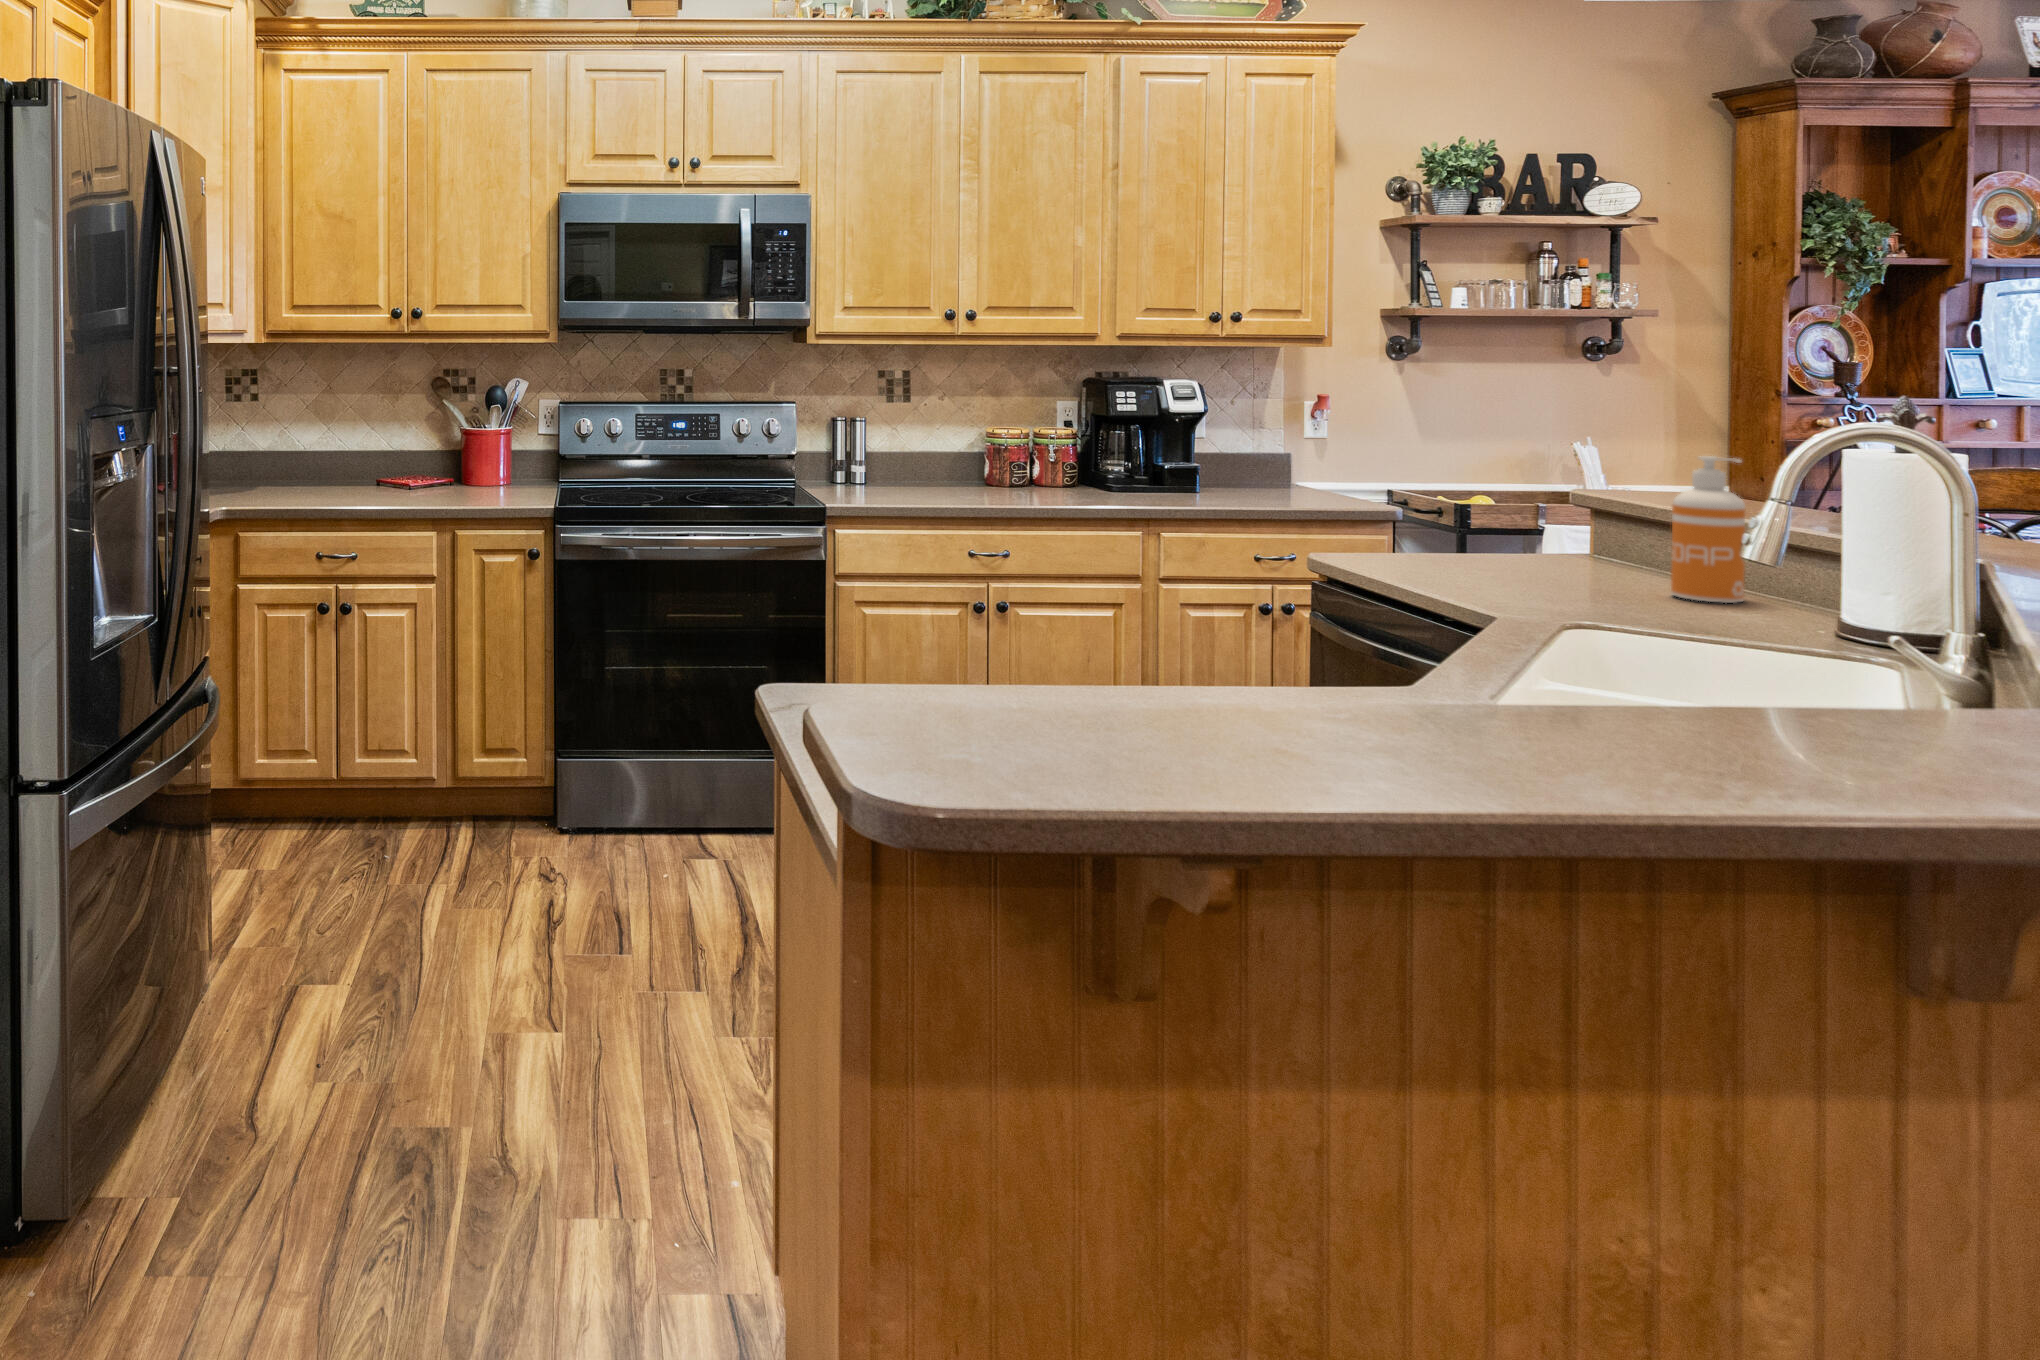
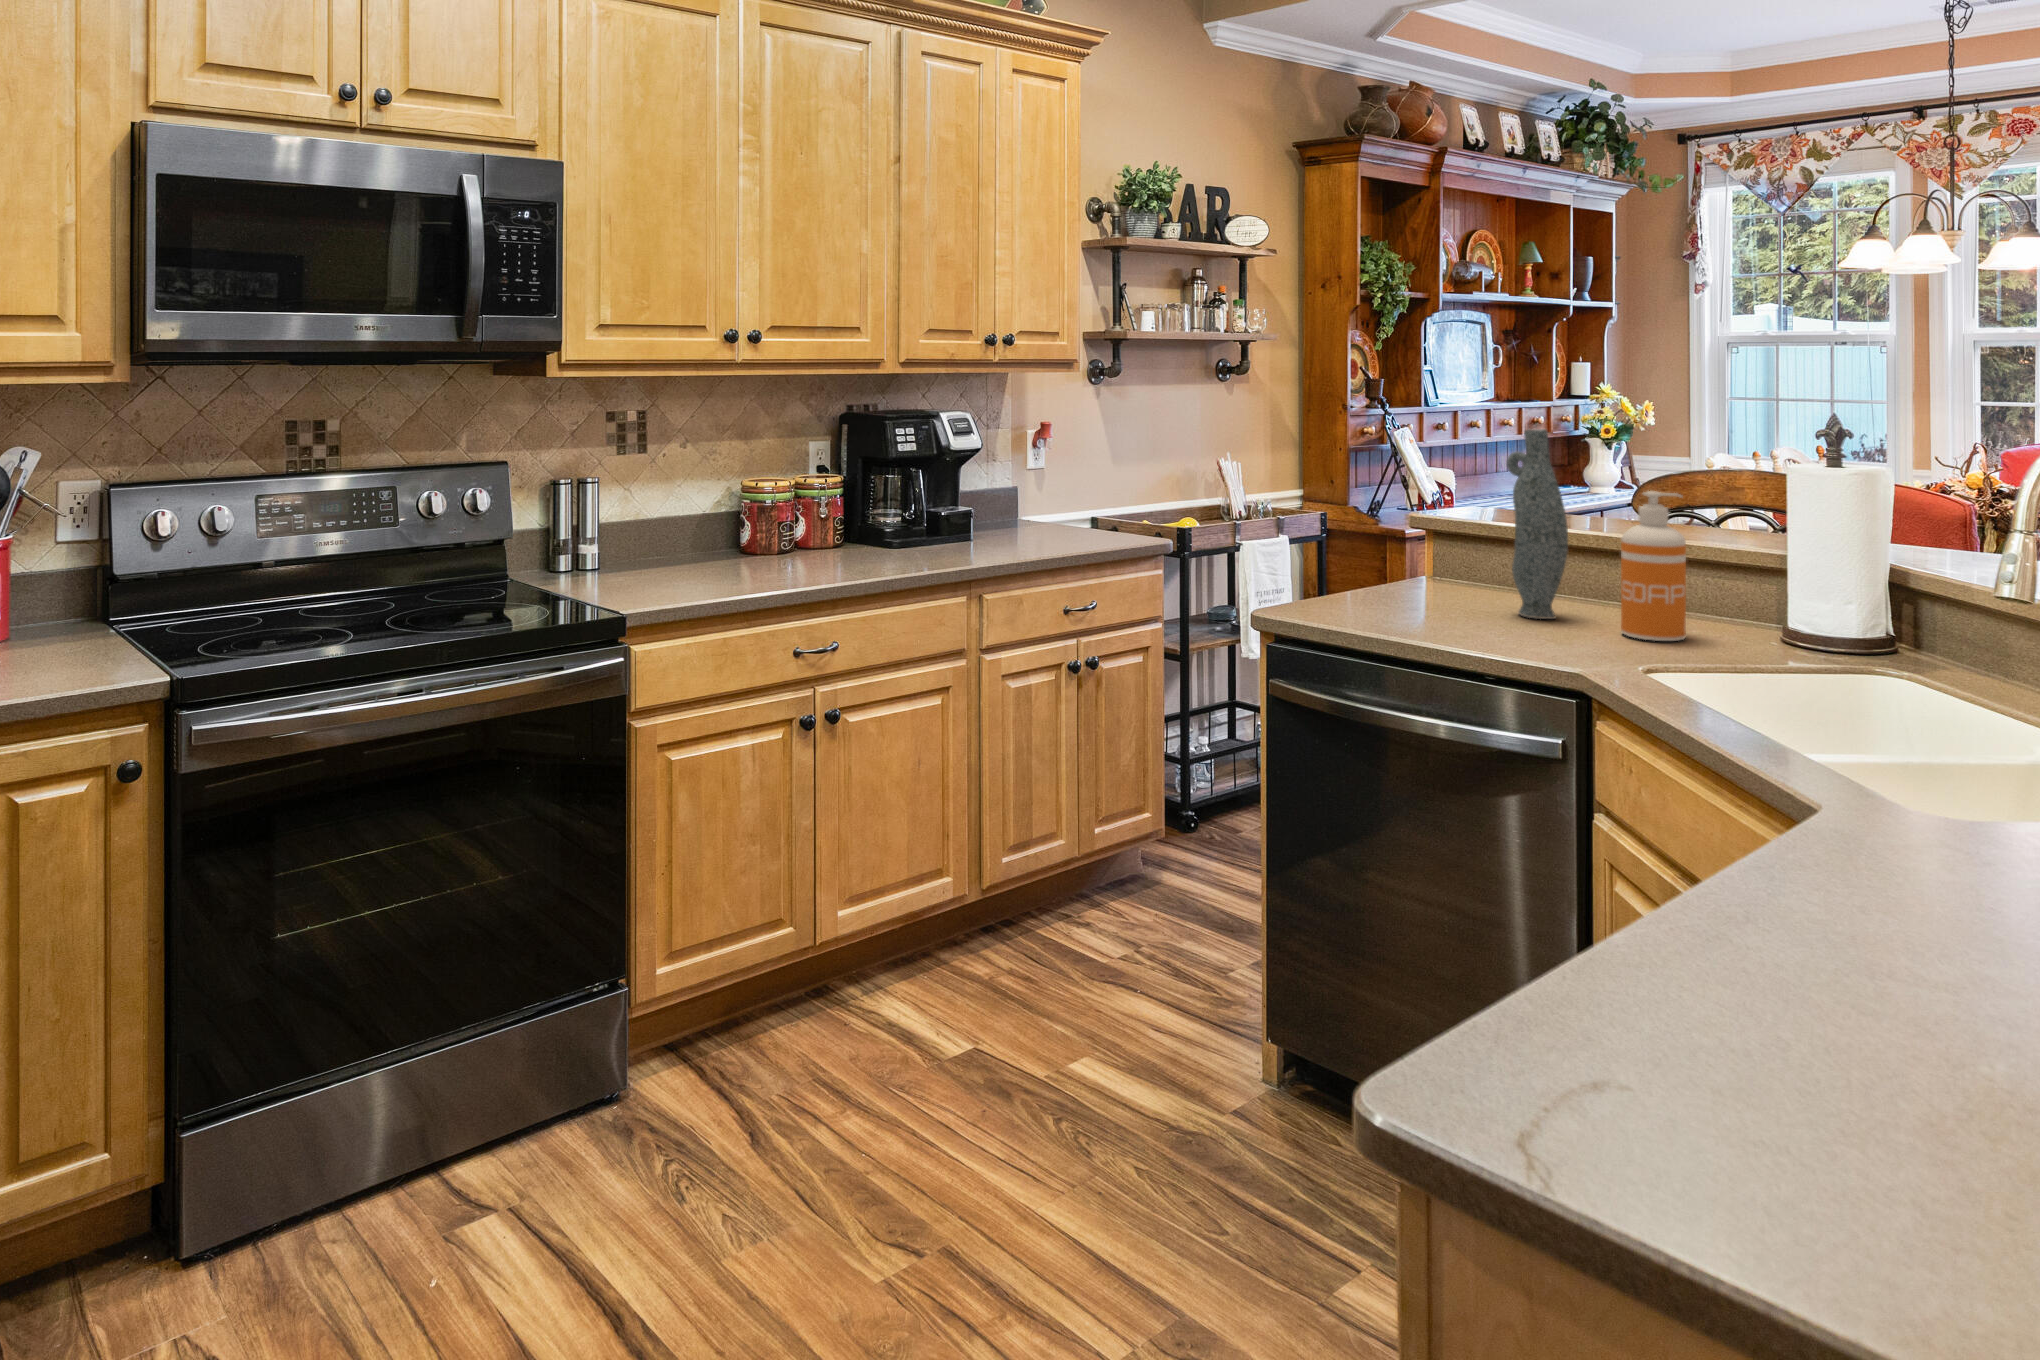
vase: none [1596,395,1653,580] -> present [1507,429,1568,619]

